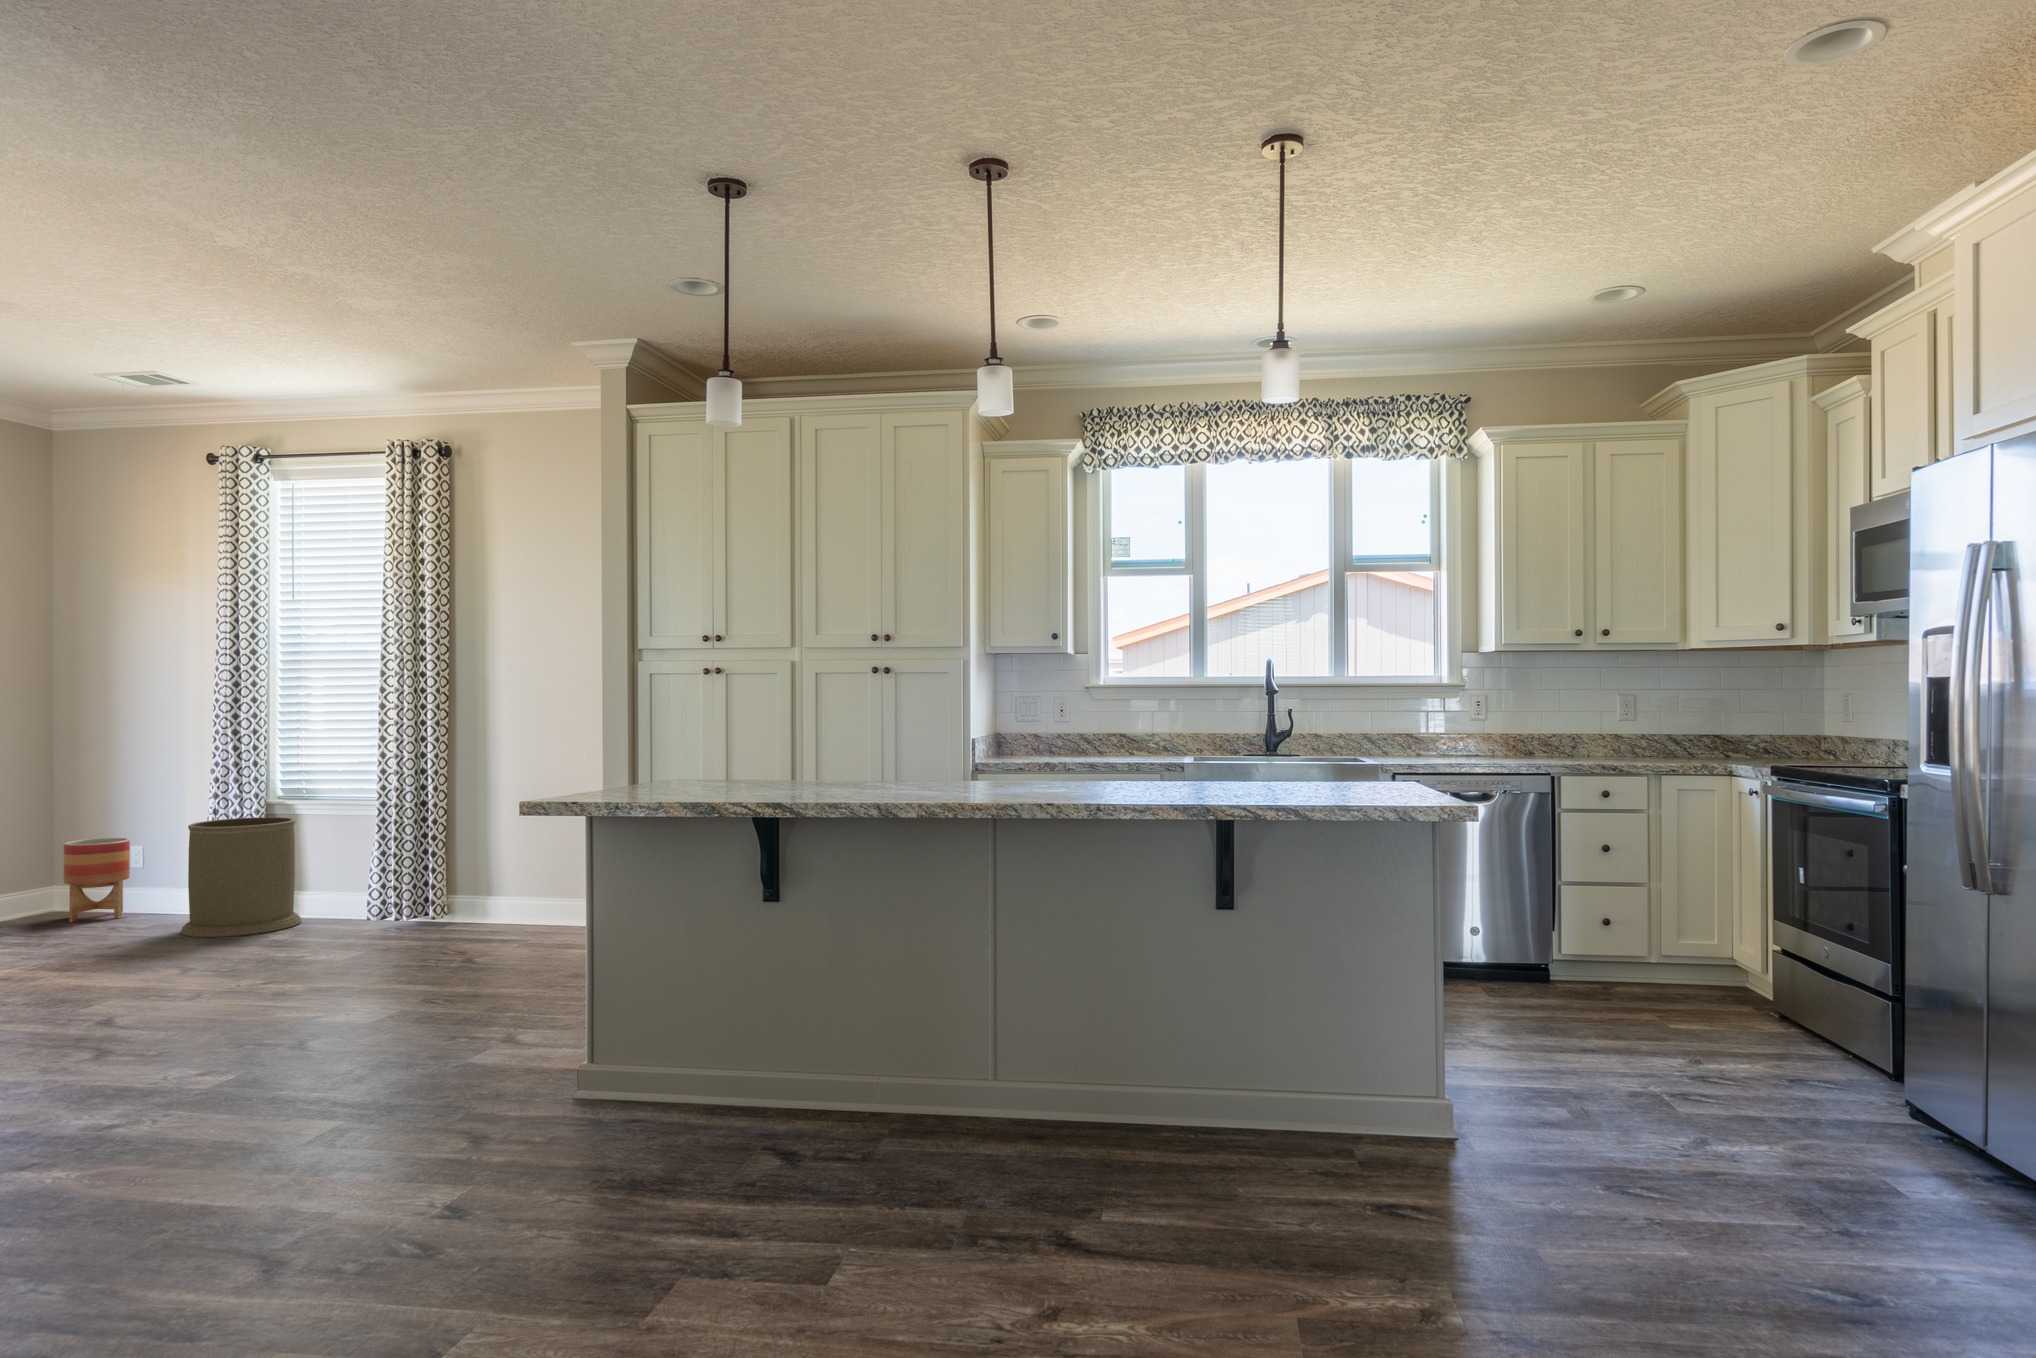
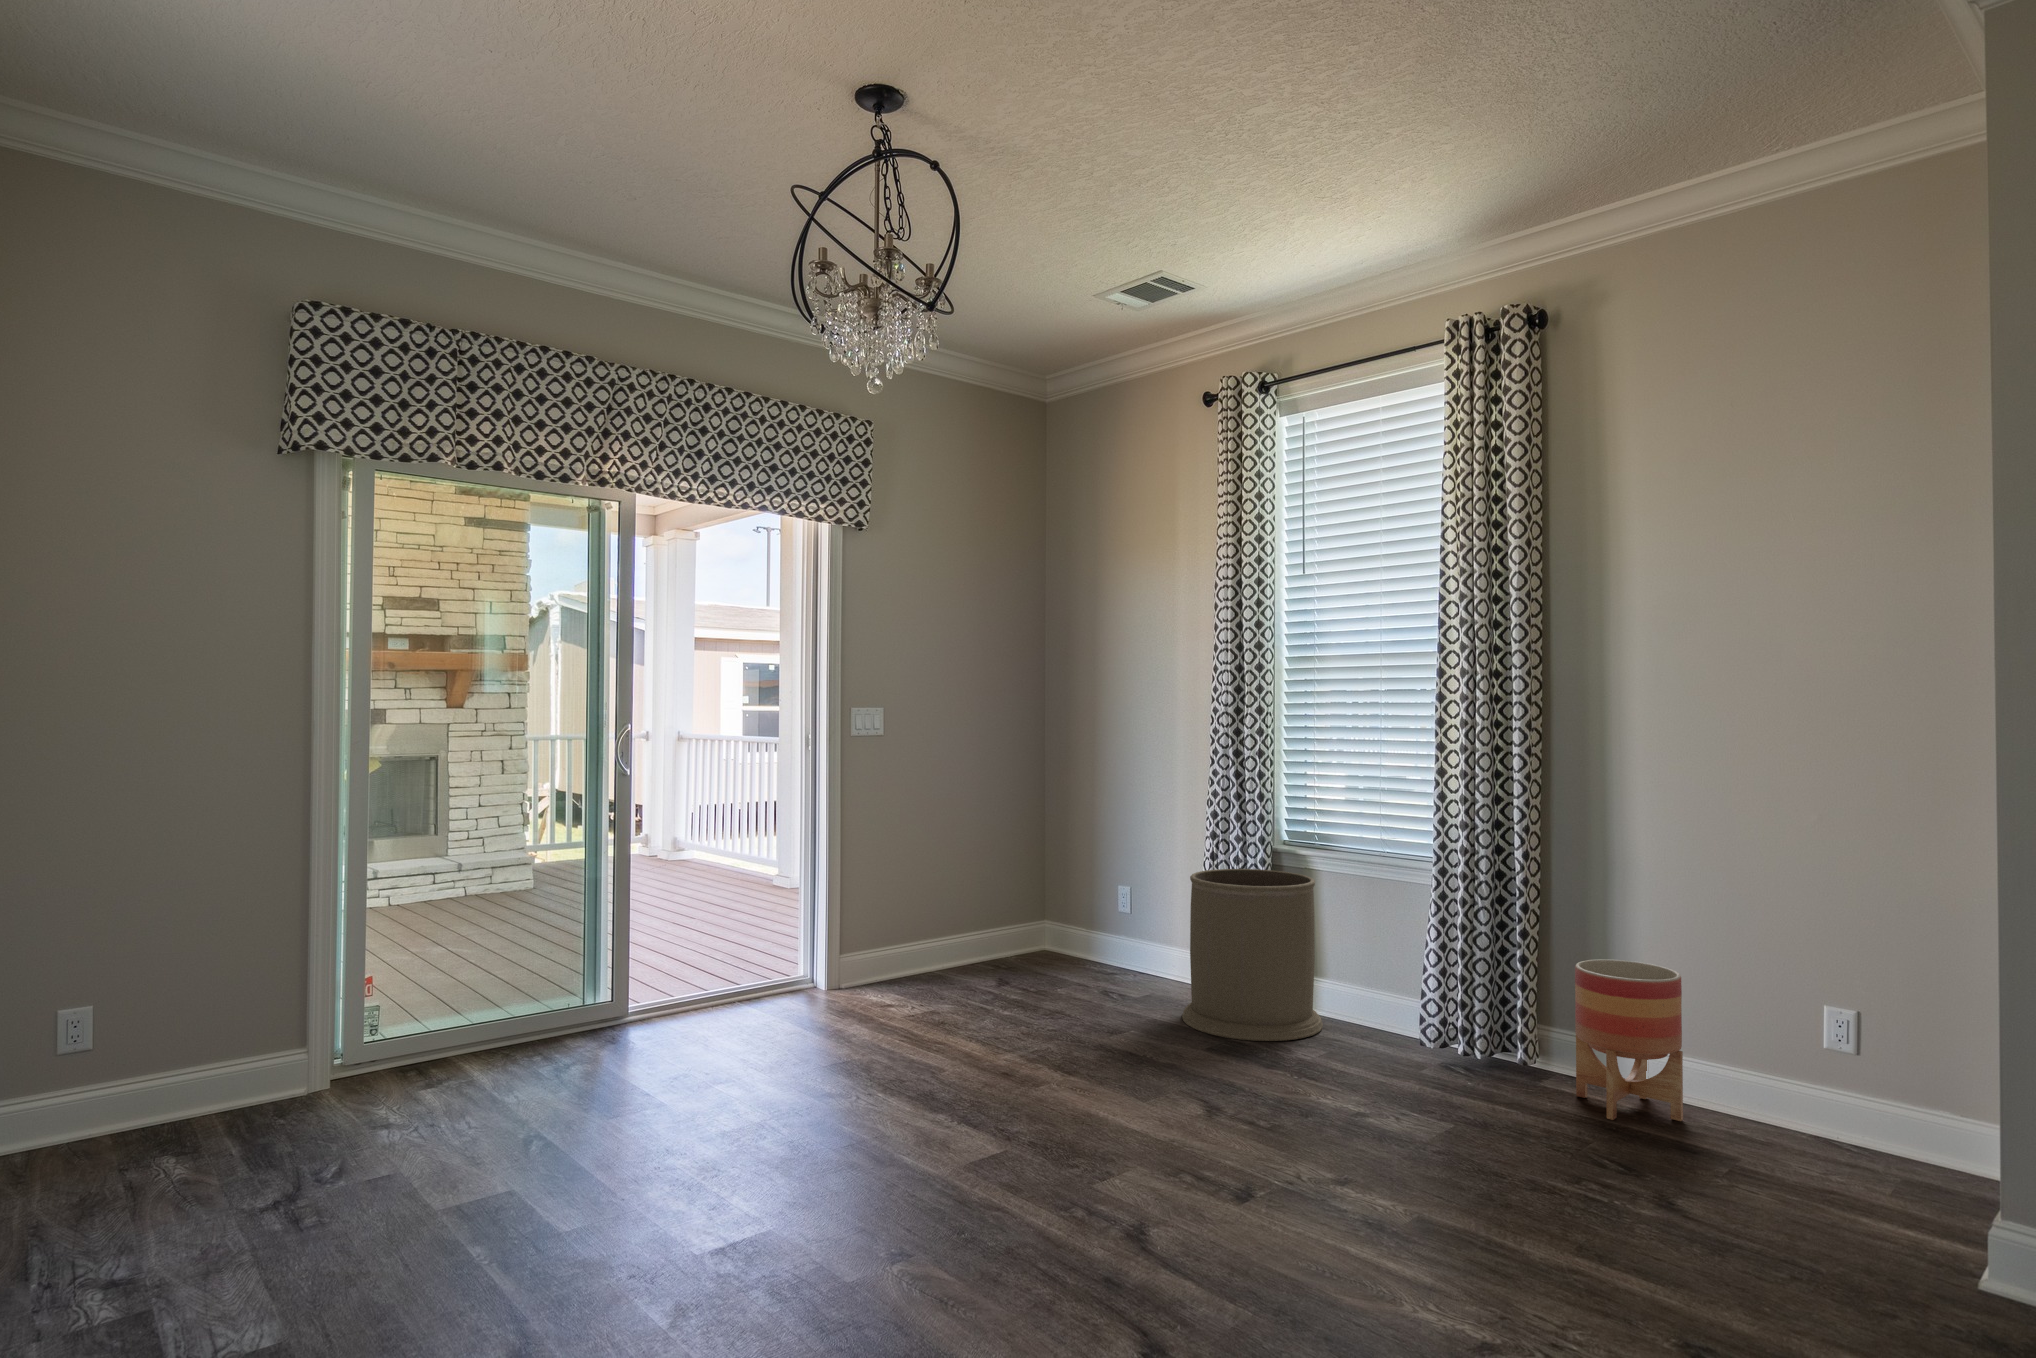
planter: present [64,838,130,922] -> present [1575,960,1683,1121]

